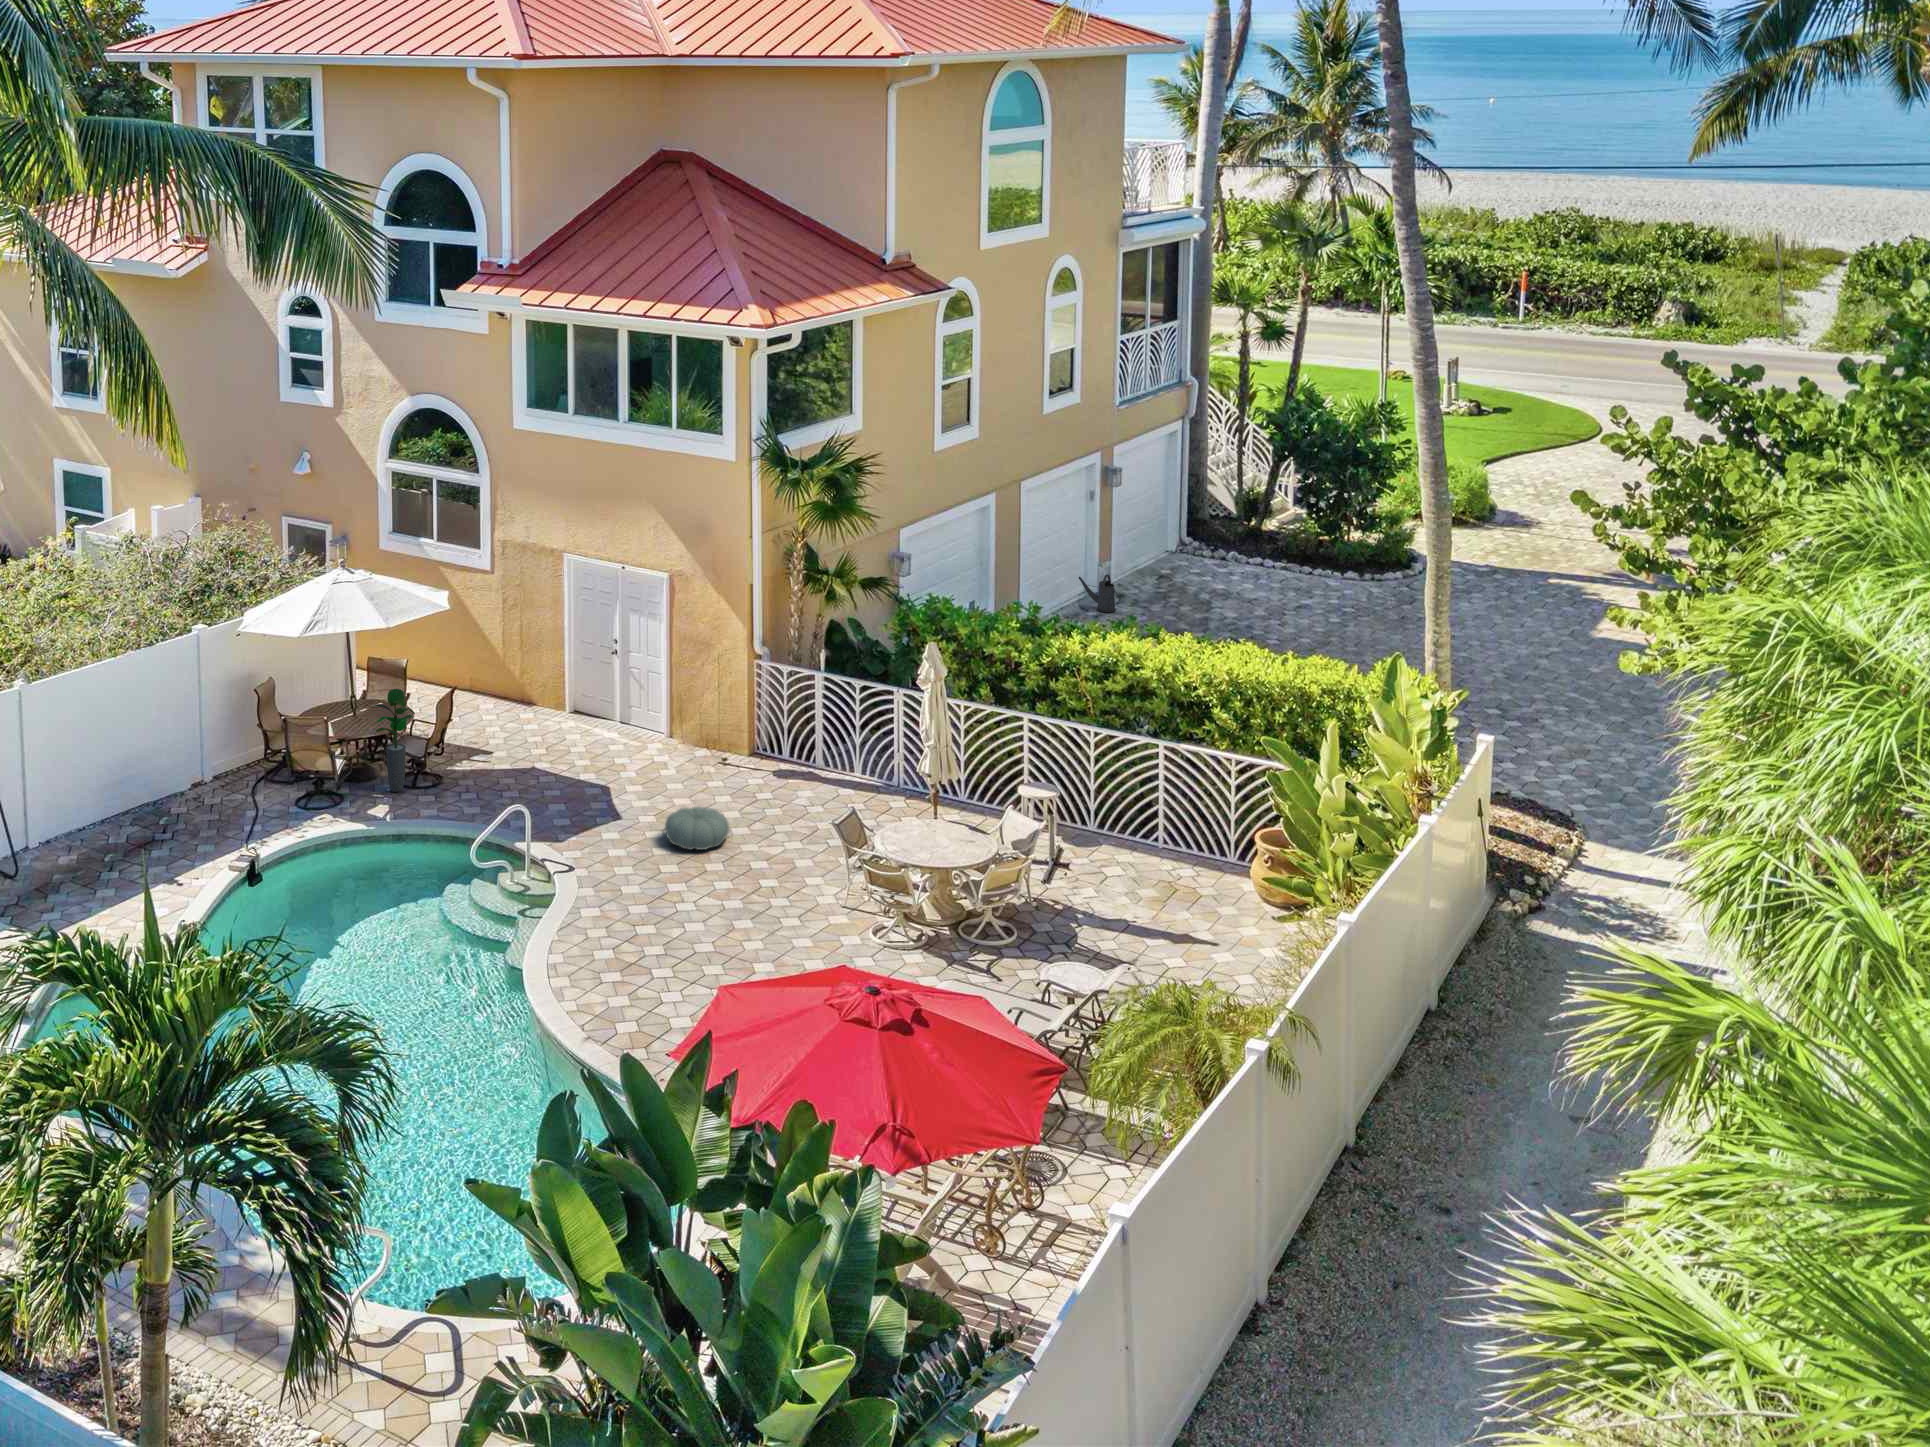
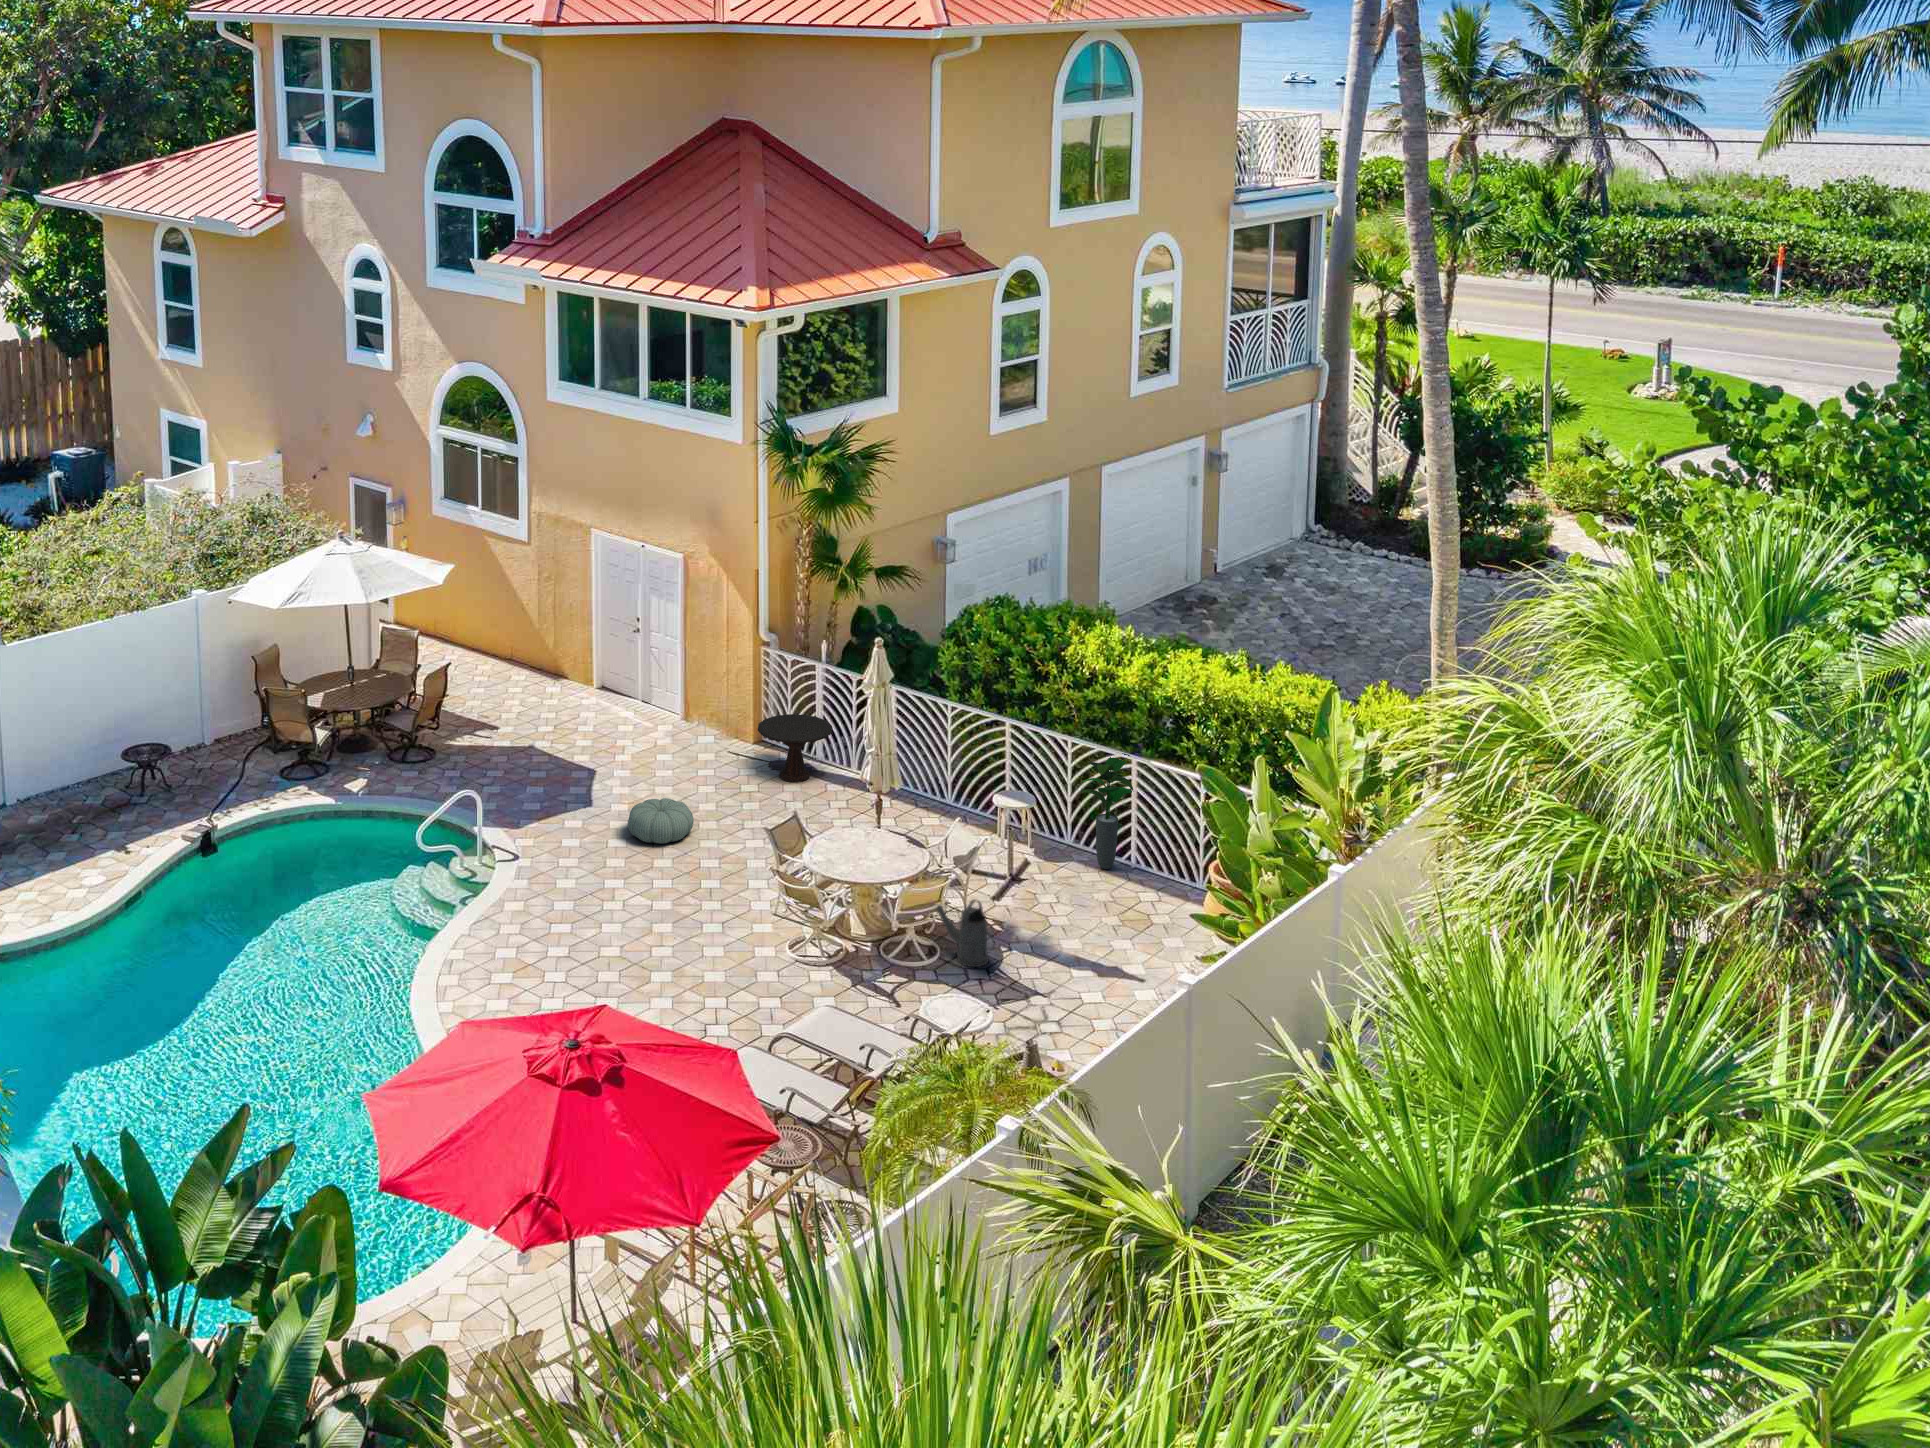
watering can: present [1079,575,1121,612] -> present [937,899,995,967]
potted plant: present [373,689,415,792] -> present [1082,753,1133,869]
side table: none [765,722,839,787] -> present [758,714,832,782]

